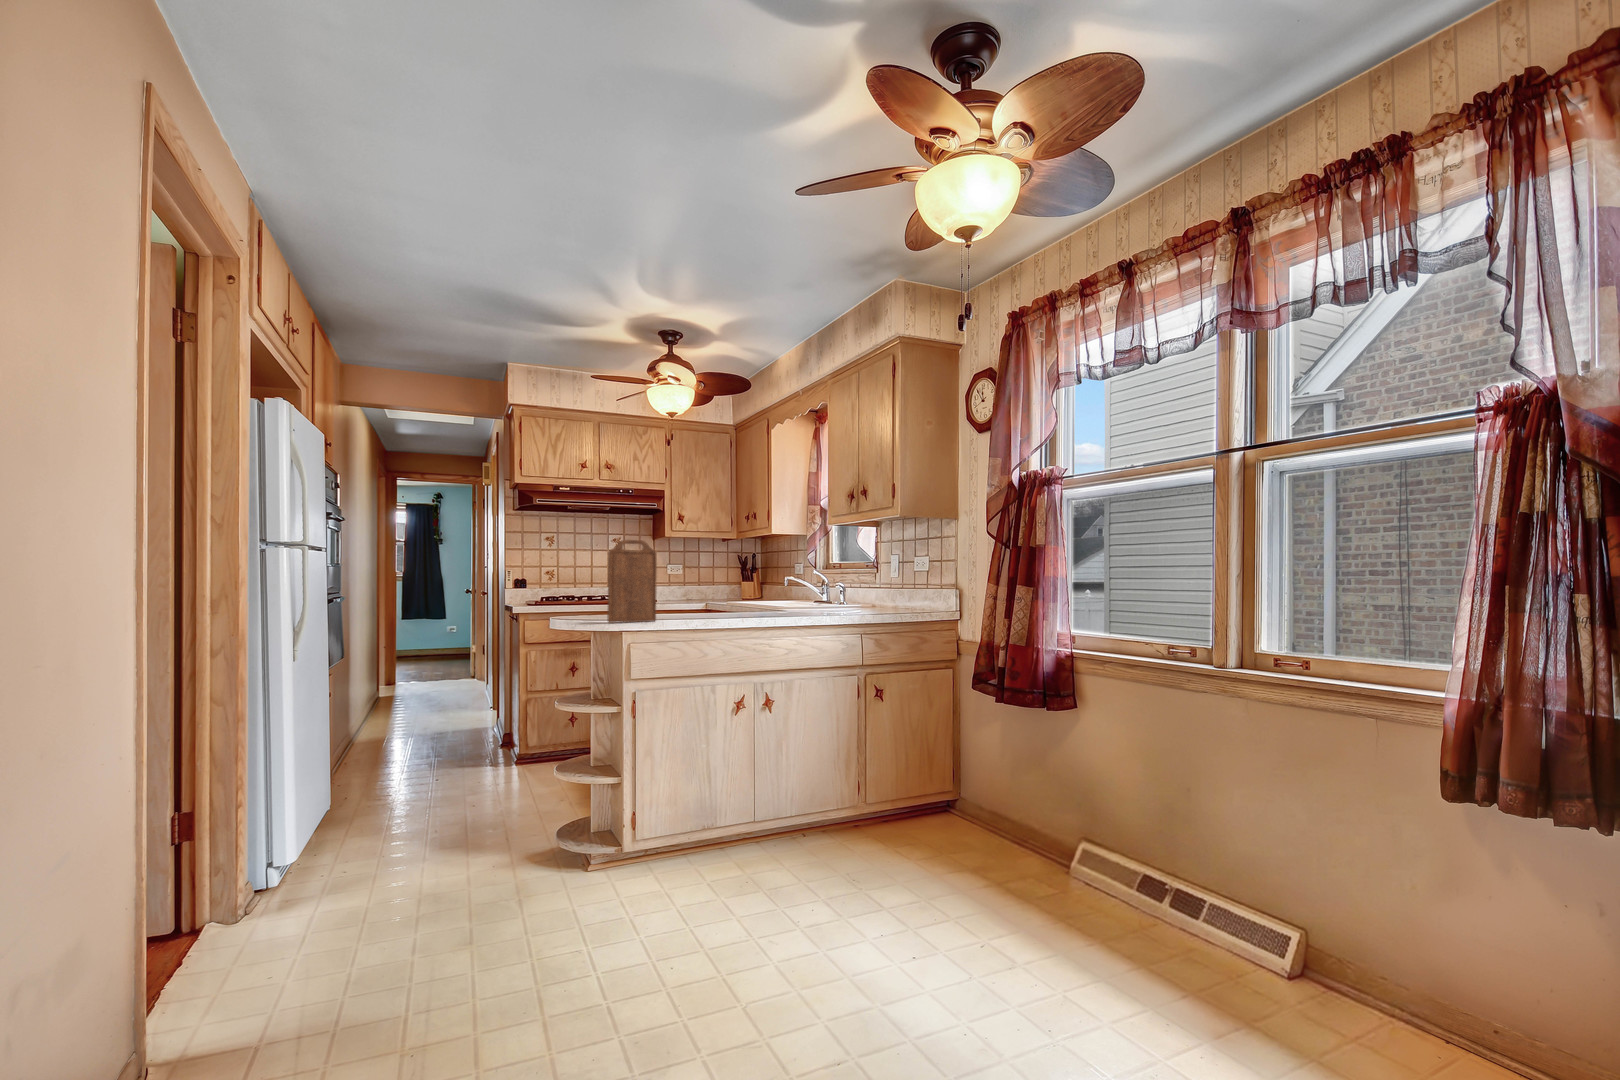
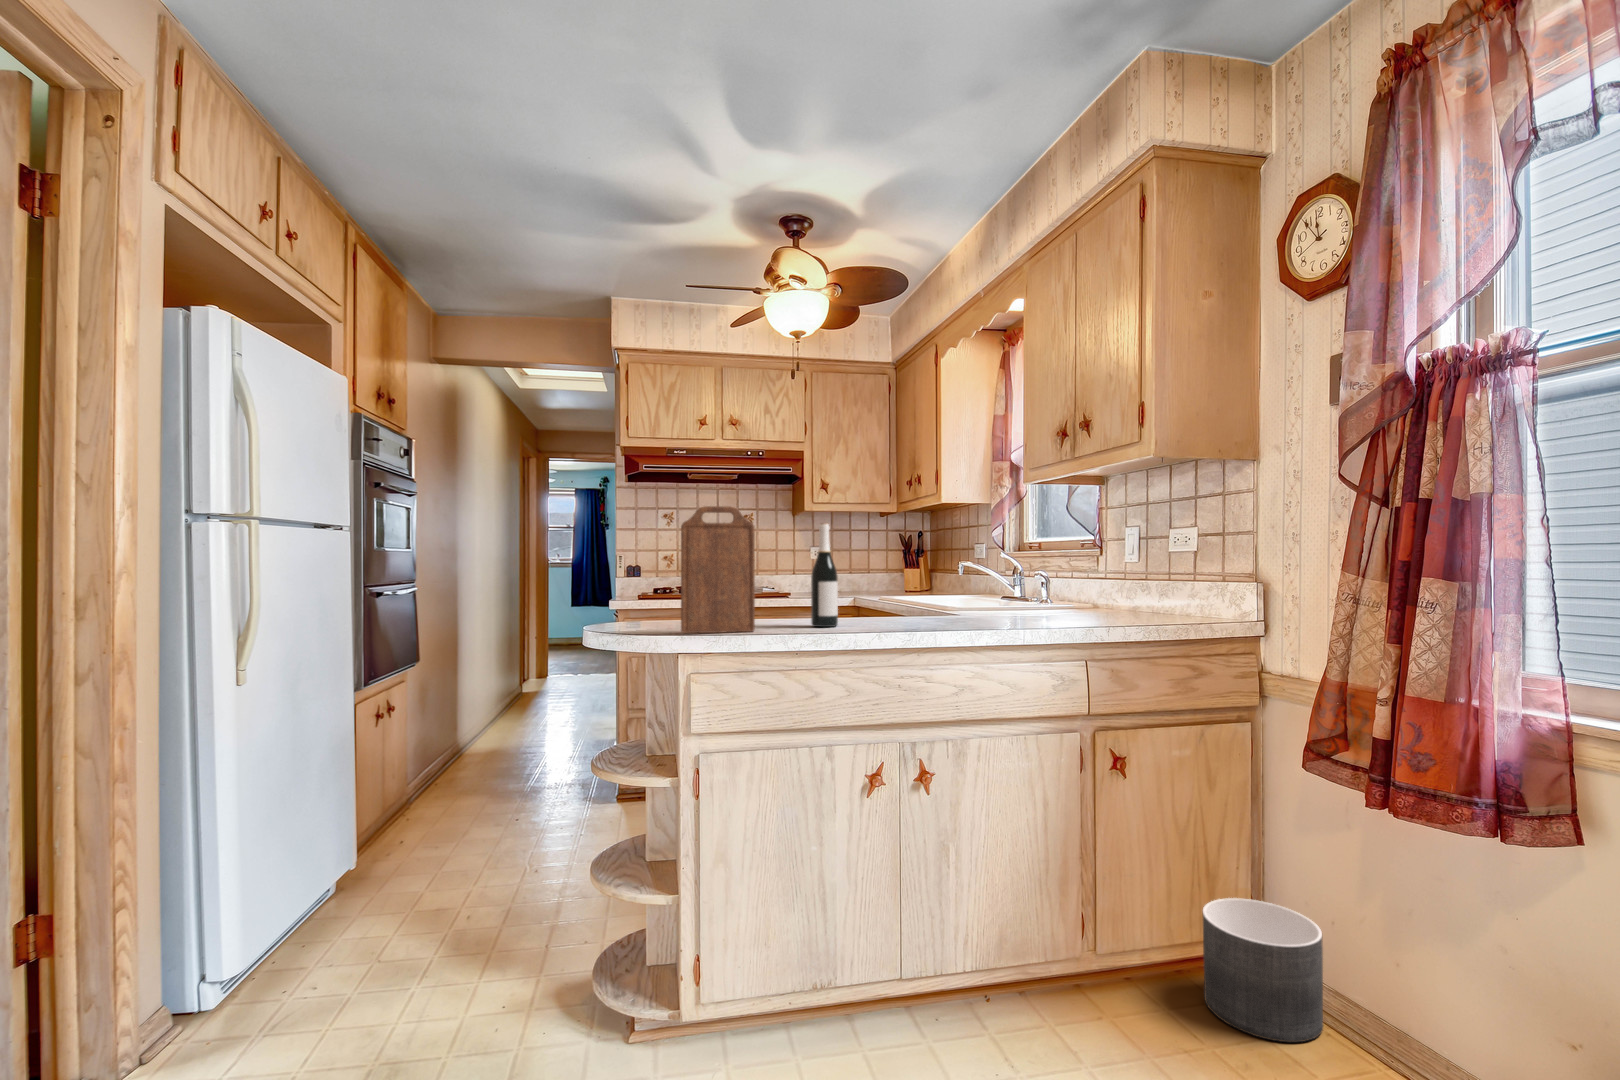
wine bottle: none [691,551,709,618] -> present [811,523,838,627]
planter: none [923,772,982,841] -> present [1202,898,1323,1042]

